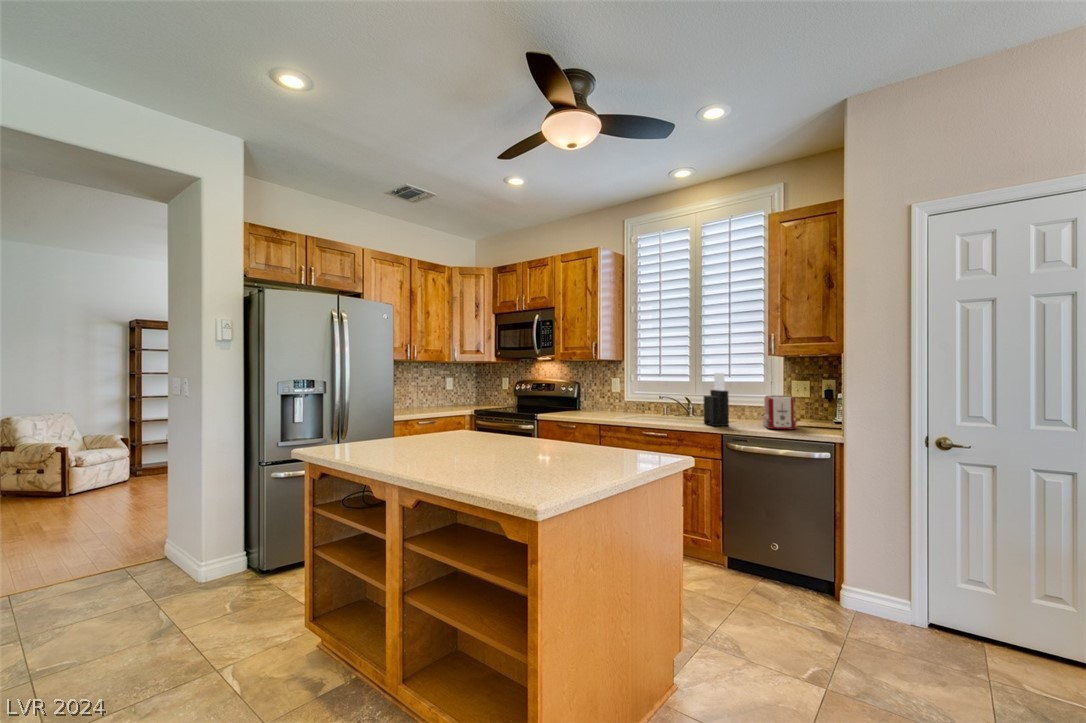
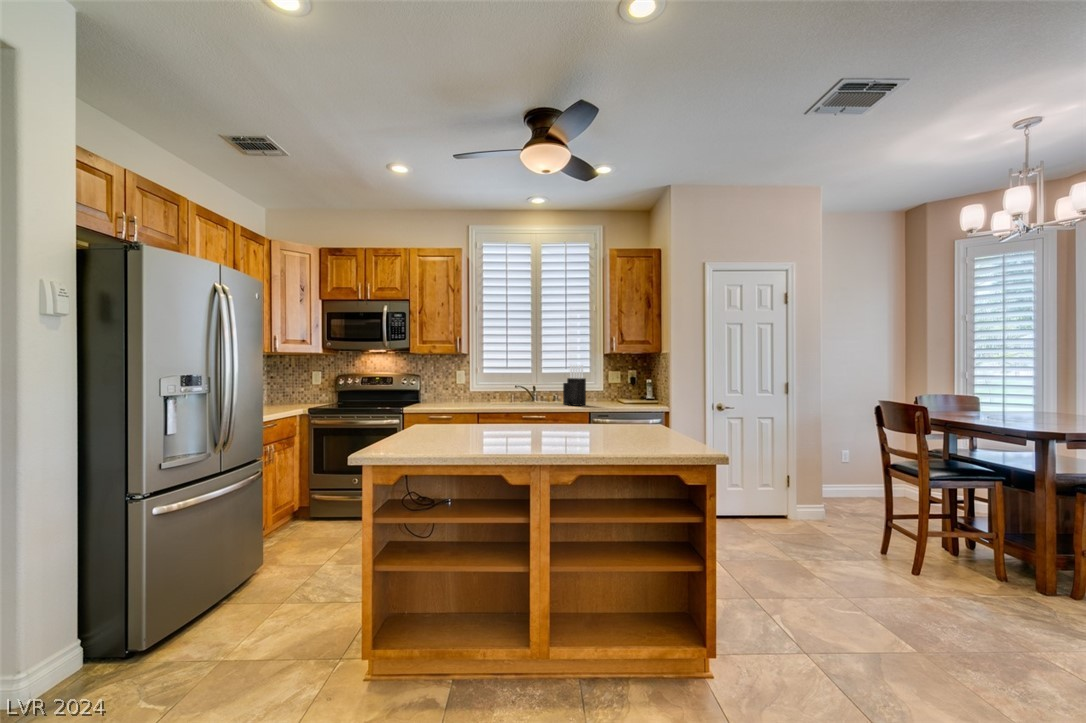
toaster: present [763,395,796,429] -> none [601,382,631,405]

